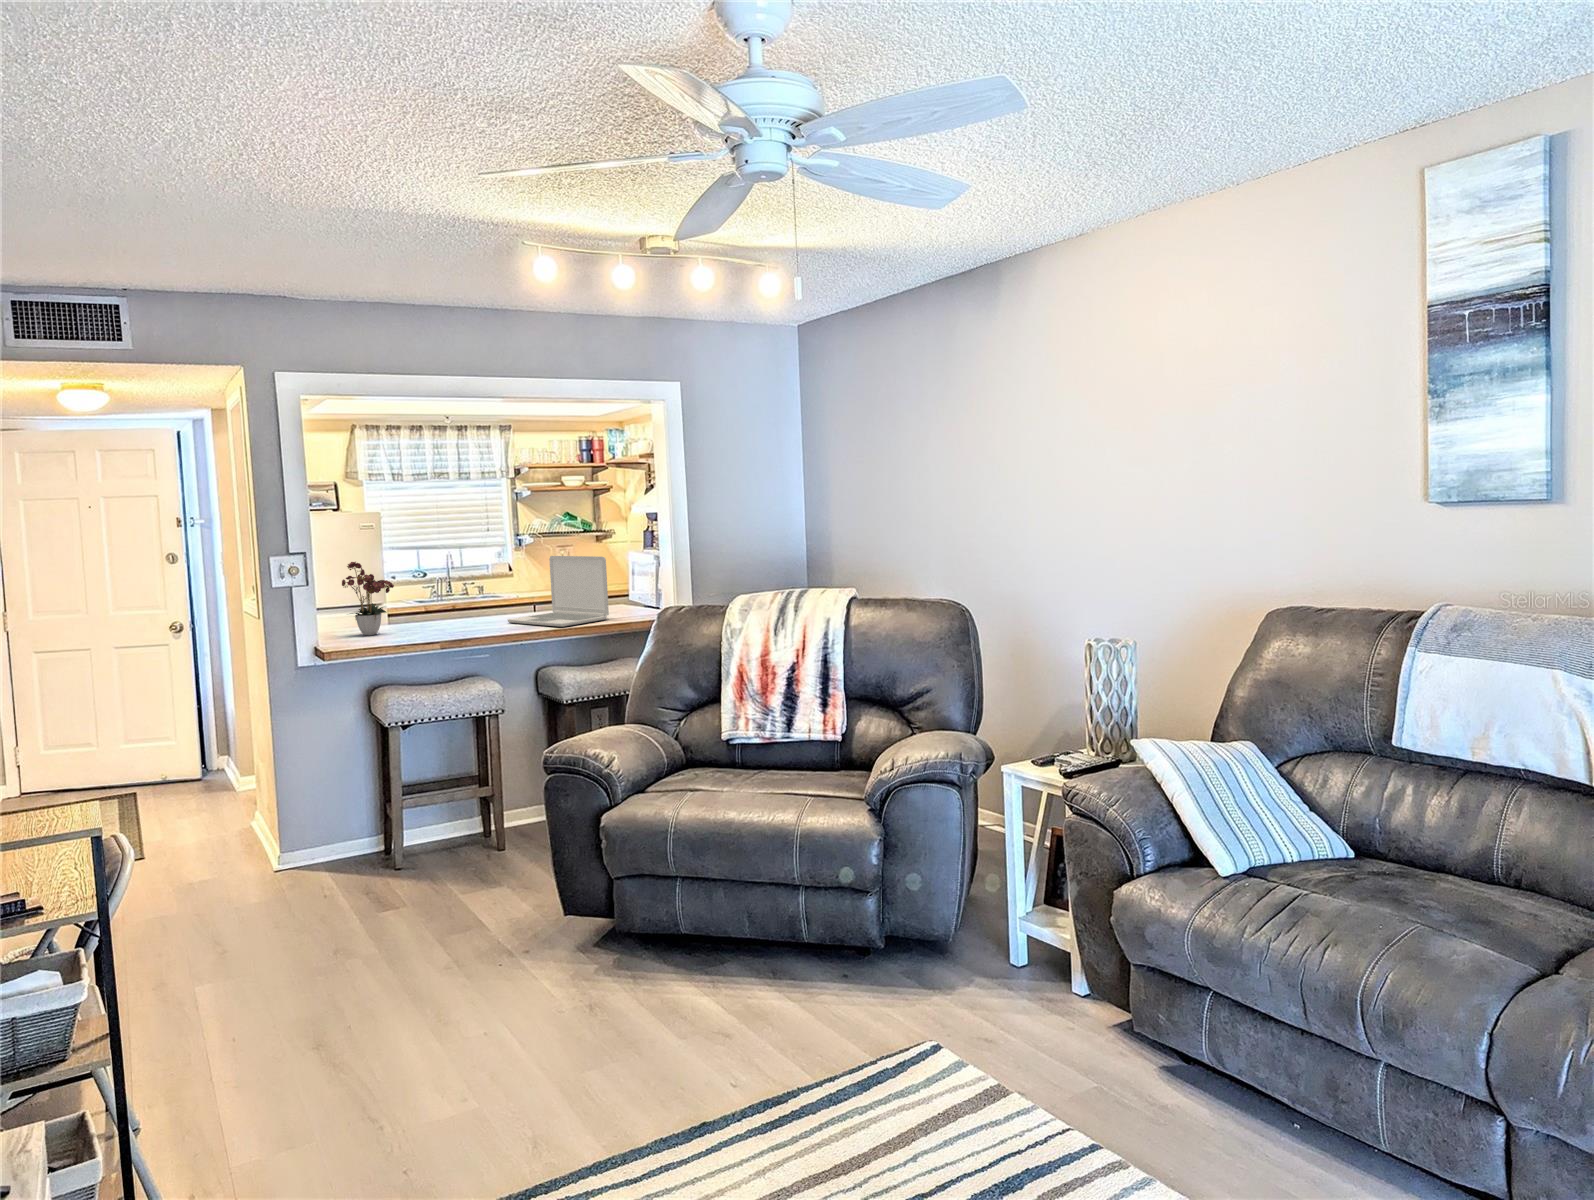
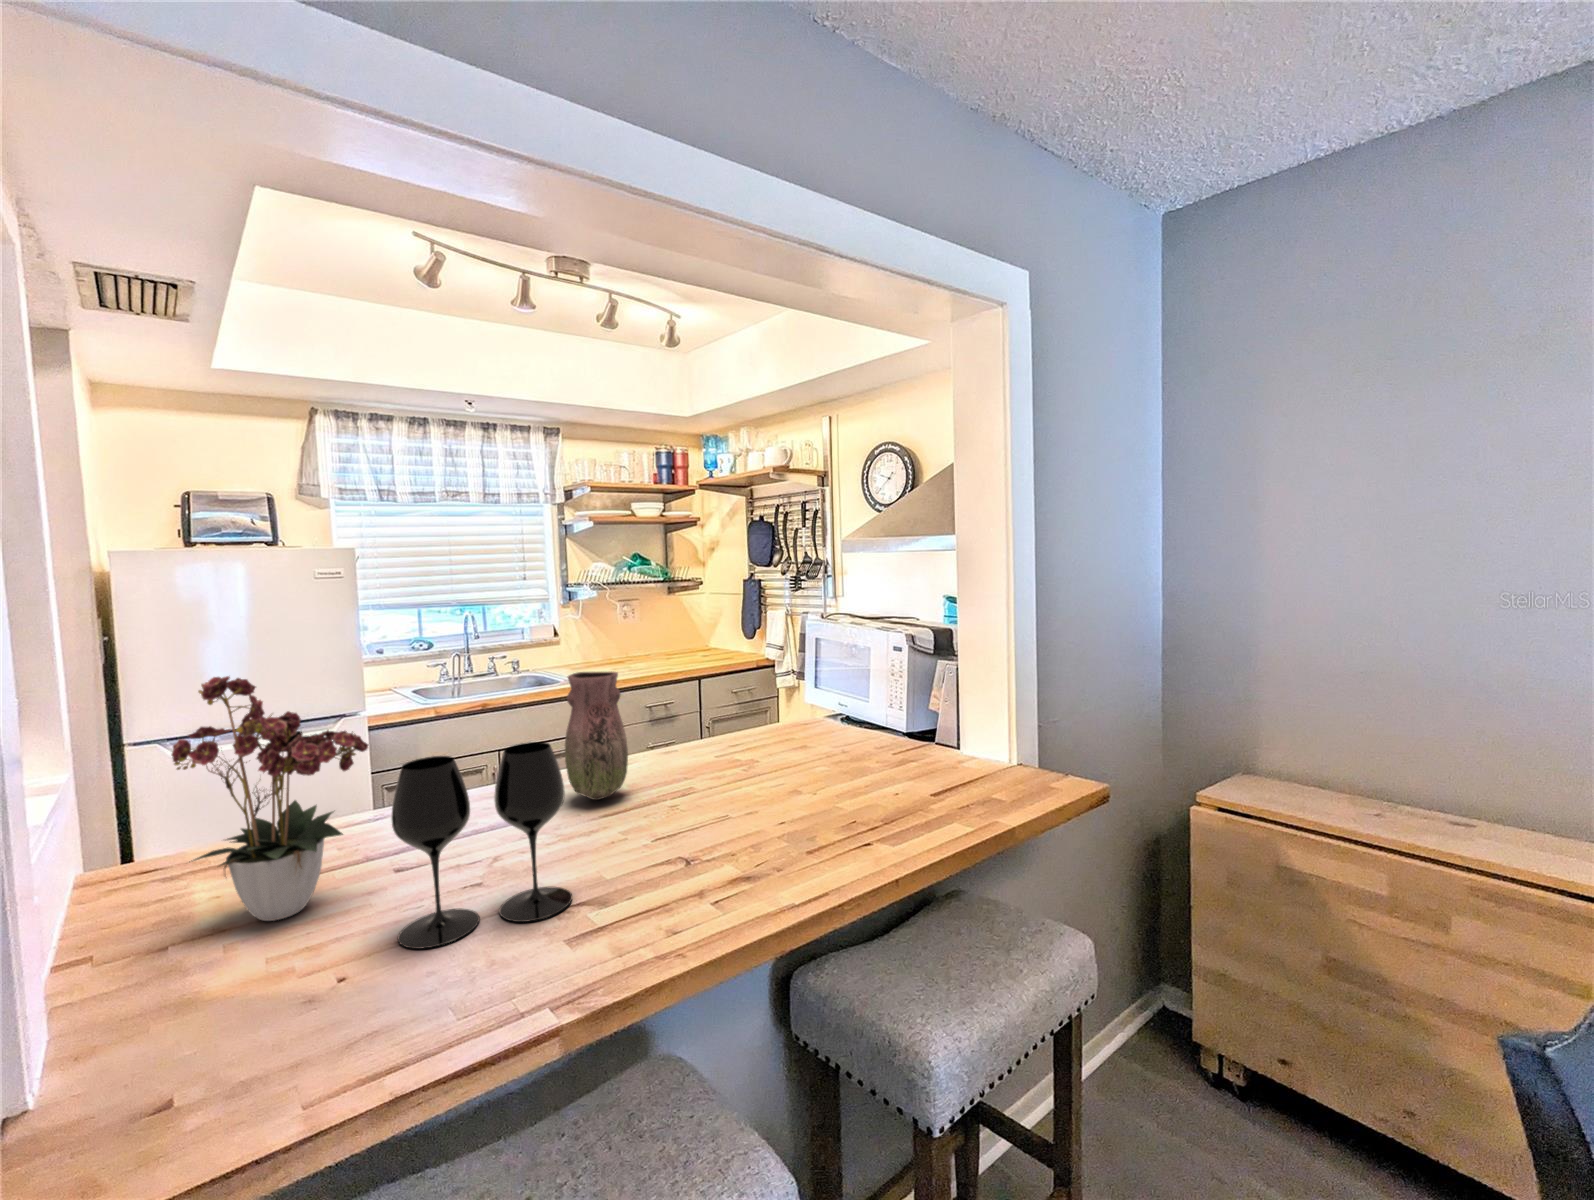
laptop: present [508,556,609,627] -> none [681,630,926,837]
vase: none [465,571,491,621] -> present [565,672,628,800]
wine glass: none [401,585,454,638] -> present [391,742,572,949]

